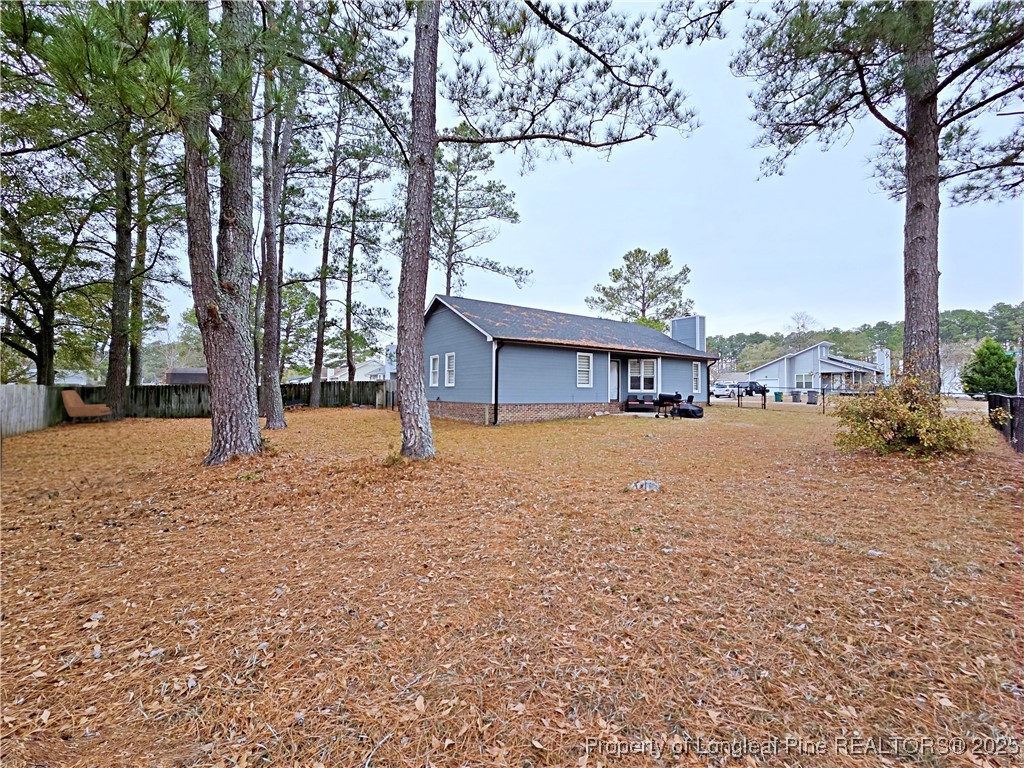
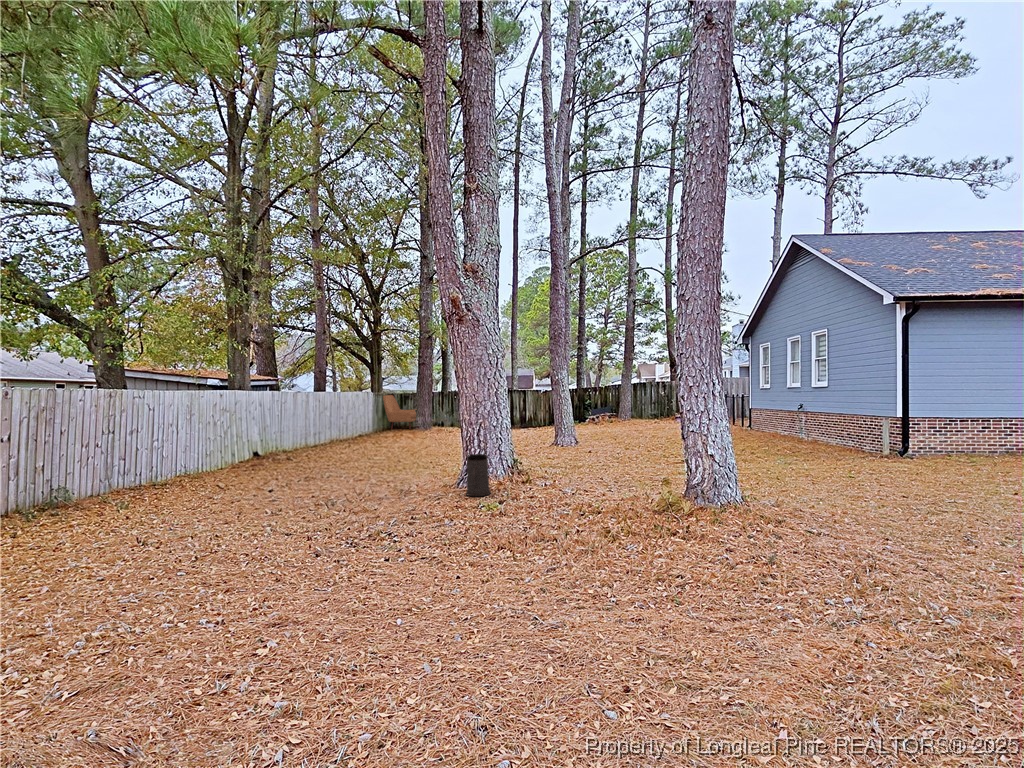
watering can: none [222,429,247,471] -> present [466,446,491,496]

